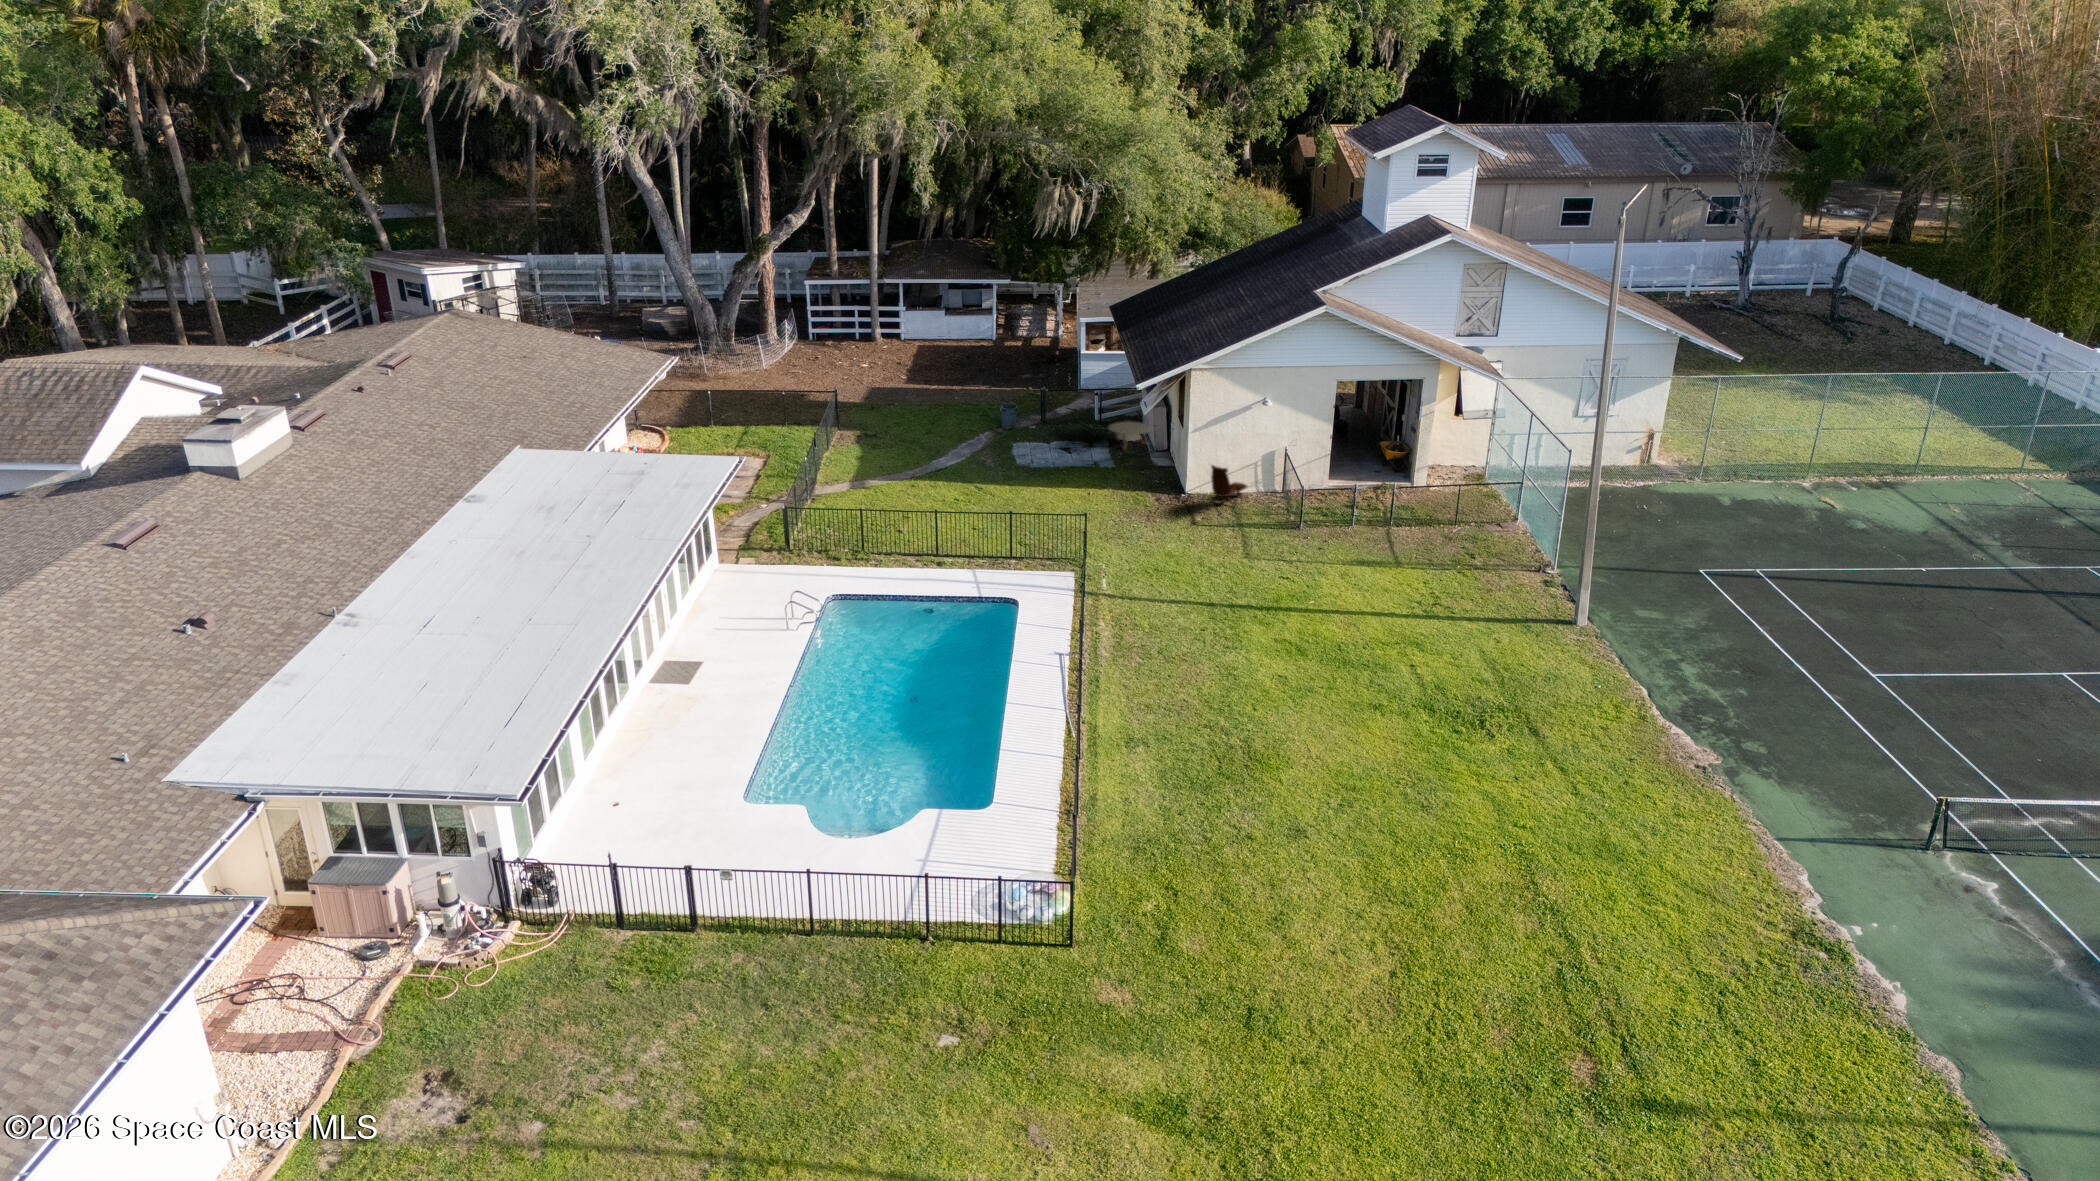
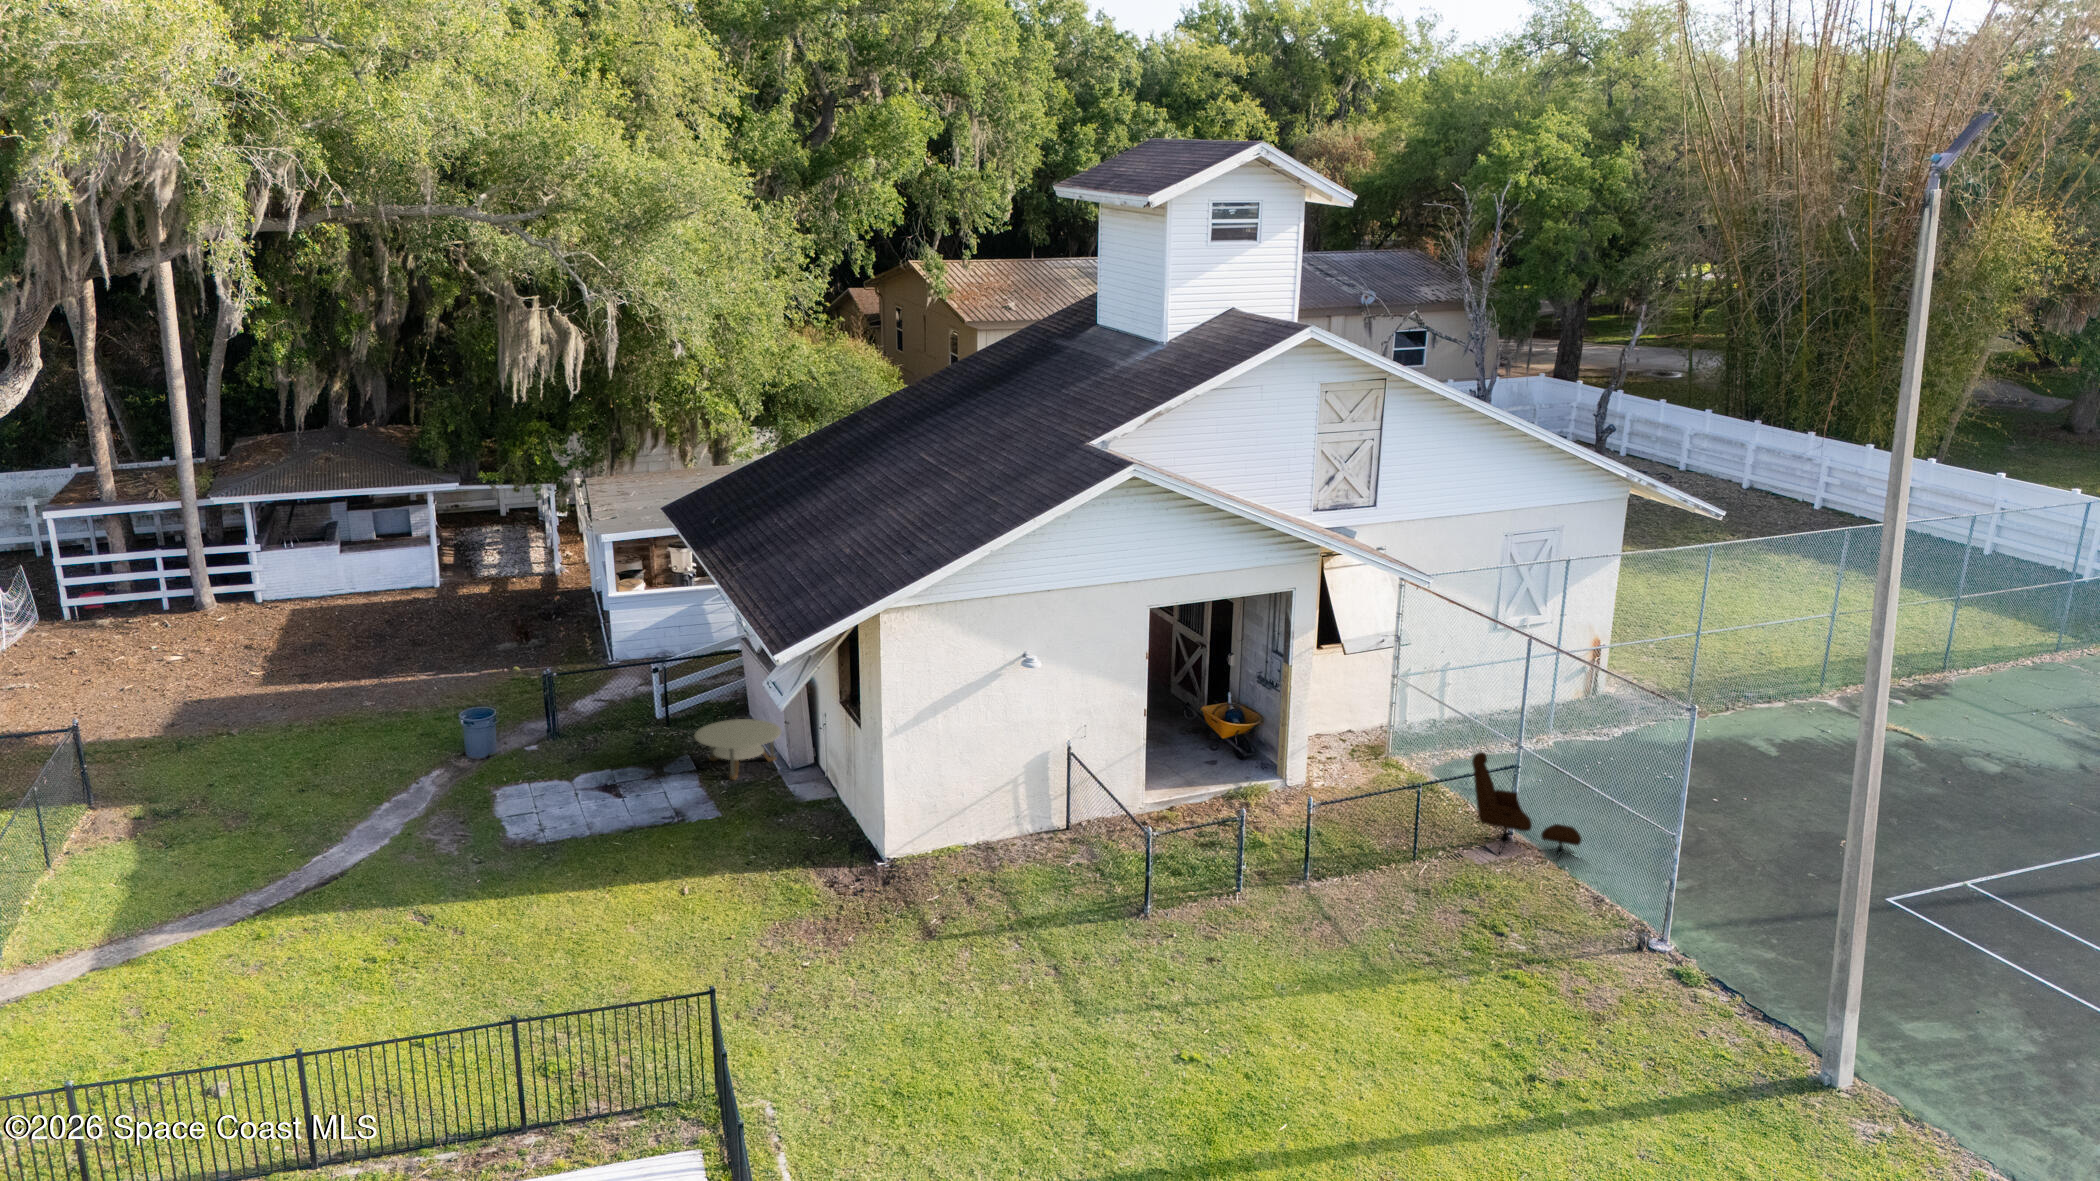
lounge chair: present [1211,465,1247,503] -> present [1472,752,1581,859]

